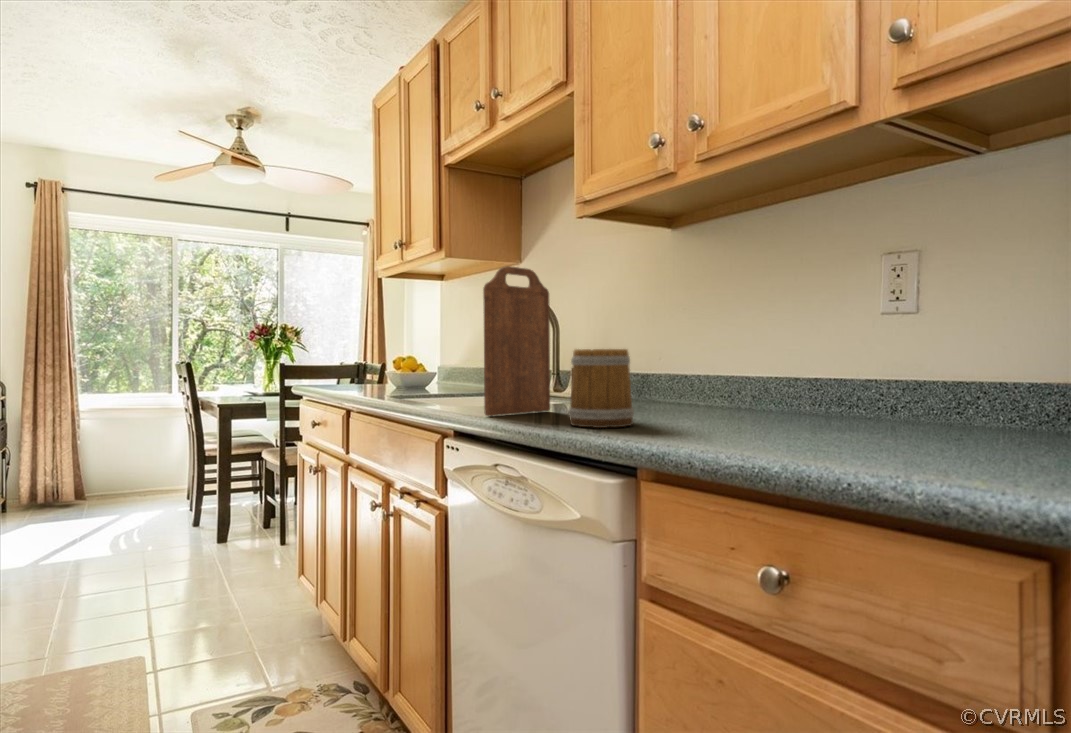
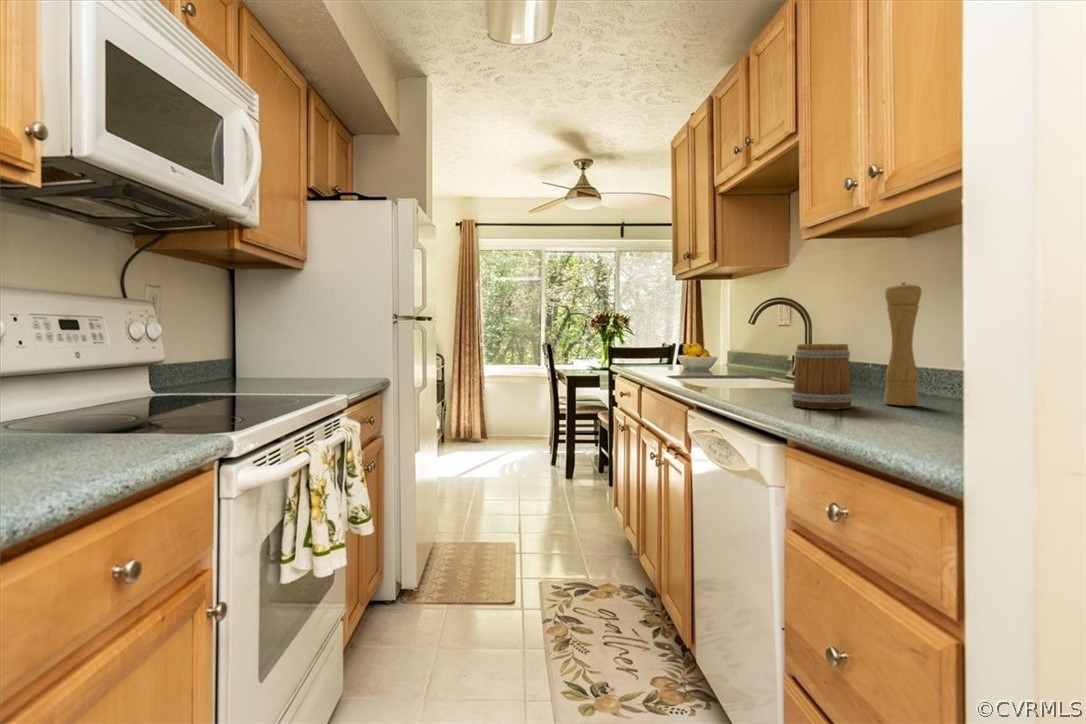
cutting board: present [483,266,550,416] -> none [732,274,796,395]
pepper mill: none [651,282,686,419] -> present [884,283,922,406]

